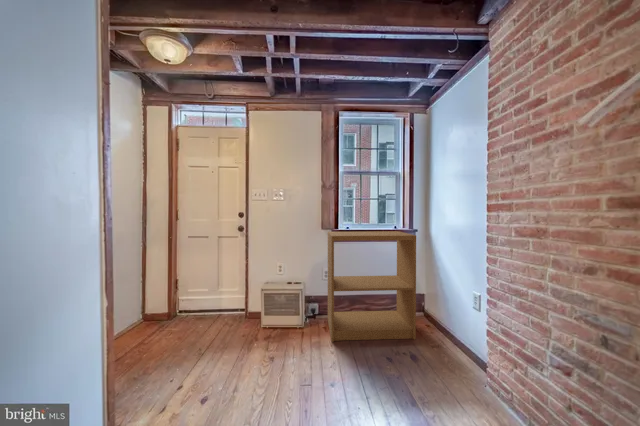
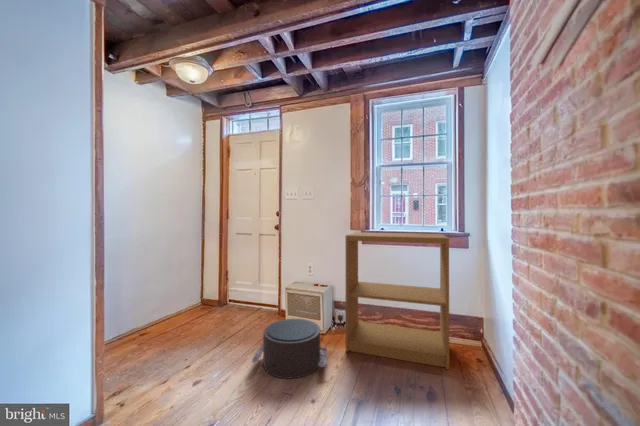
pouf: none [254,319,329,381] -> present [252,319,327,379]

